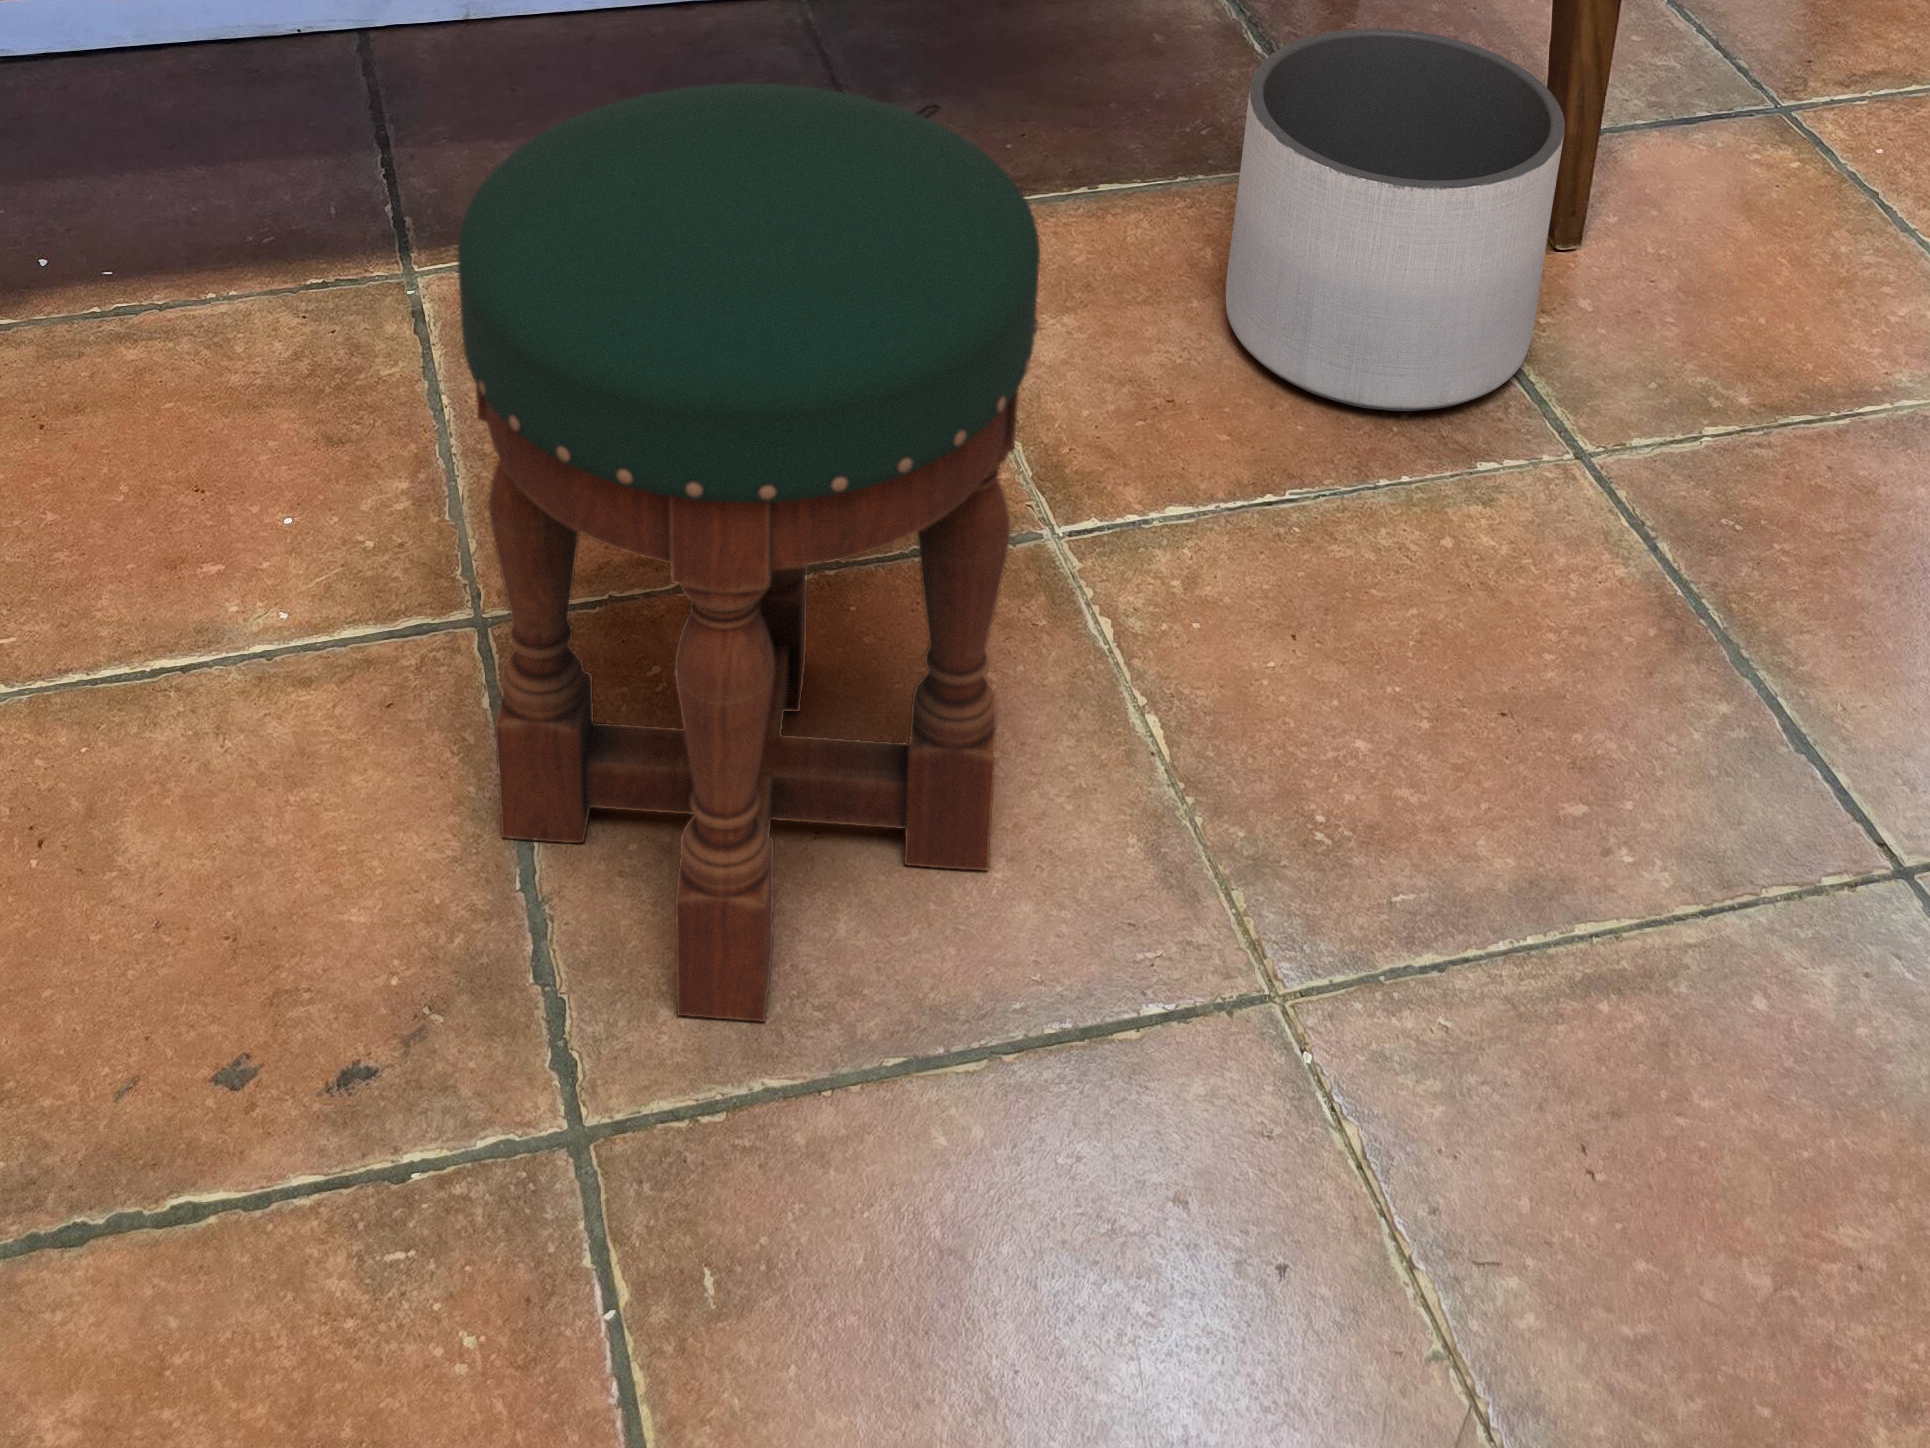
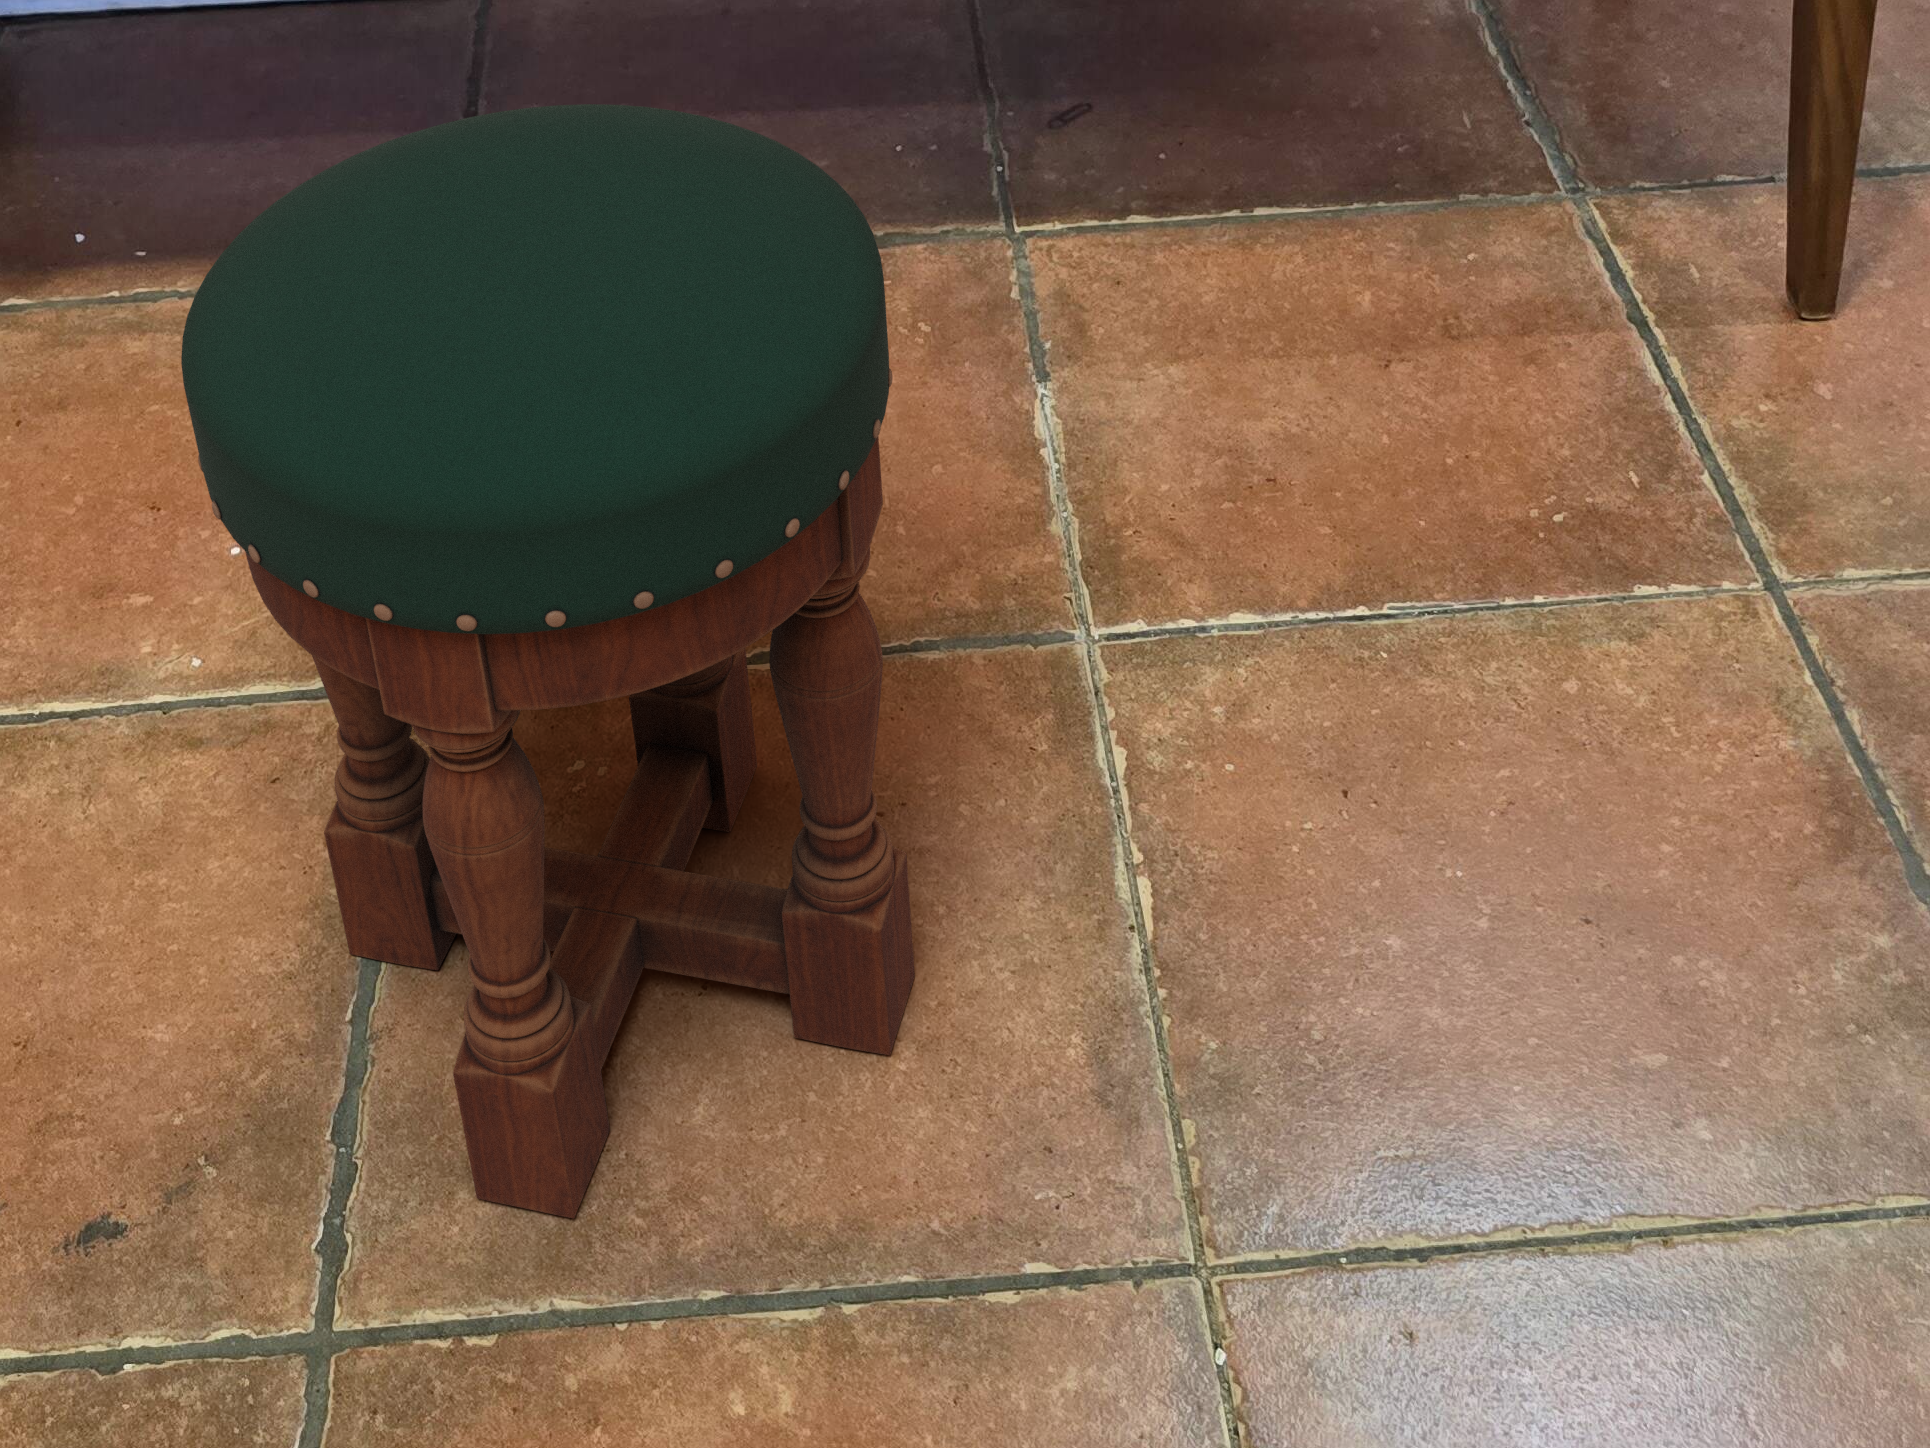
planter: present [1226,28,1565,411] -> none [1370,43,1769,513]

